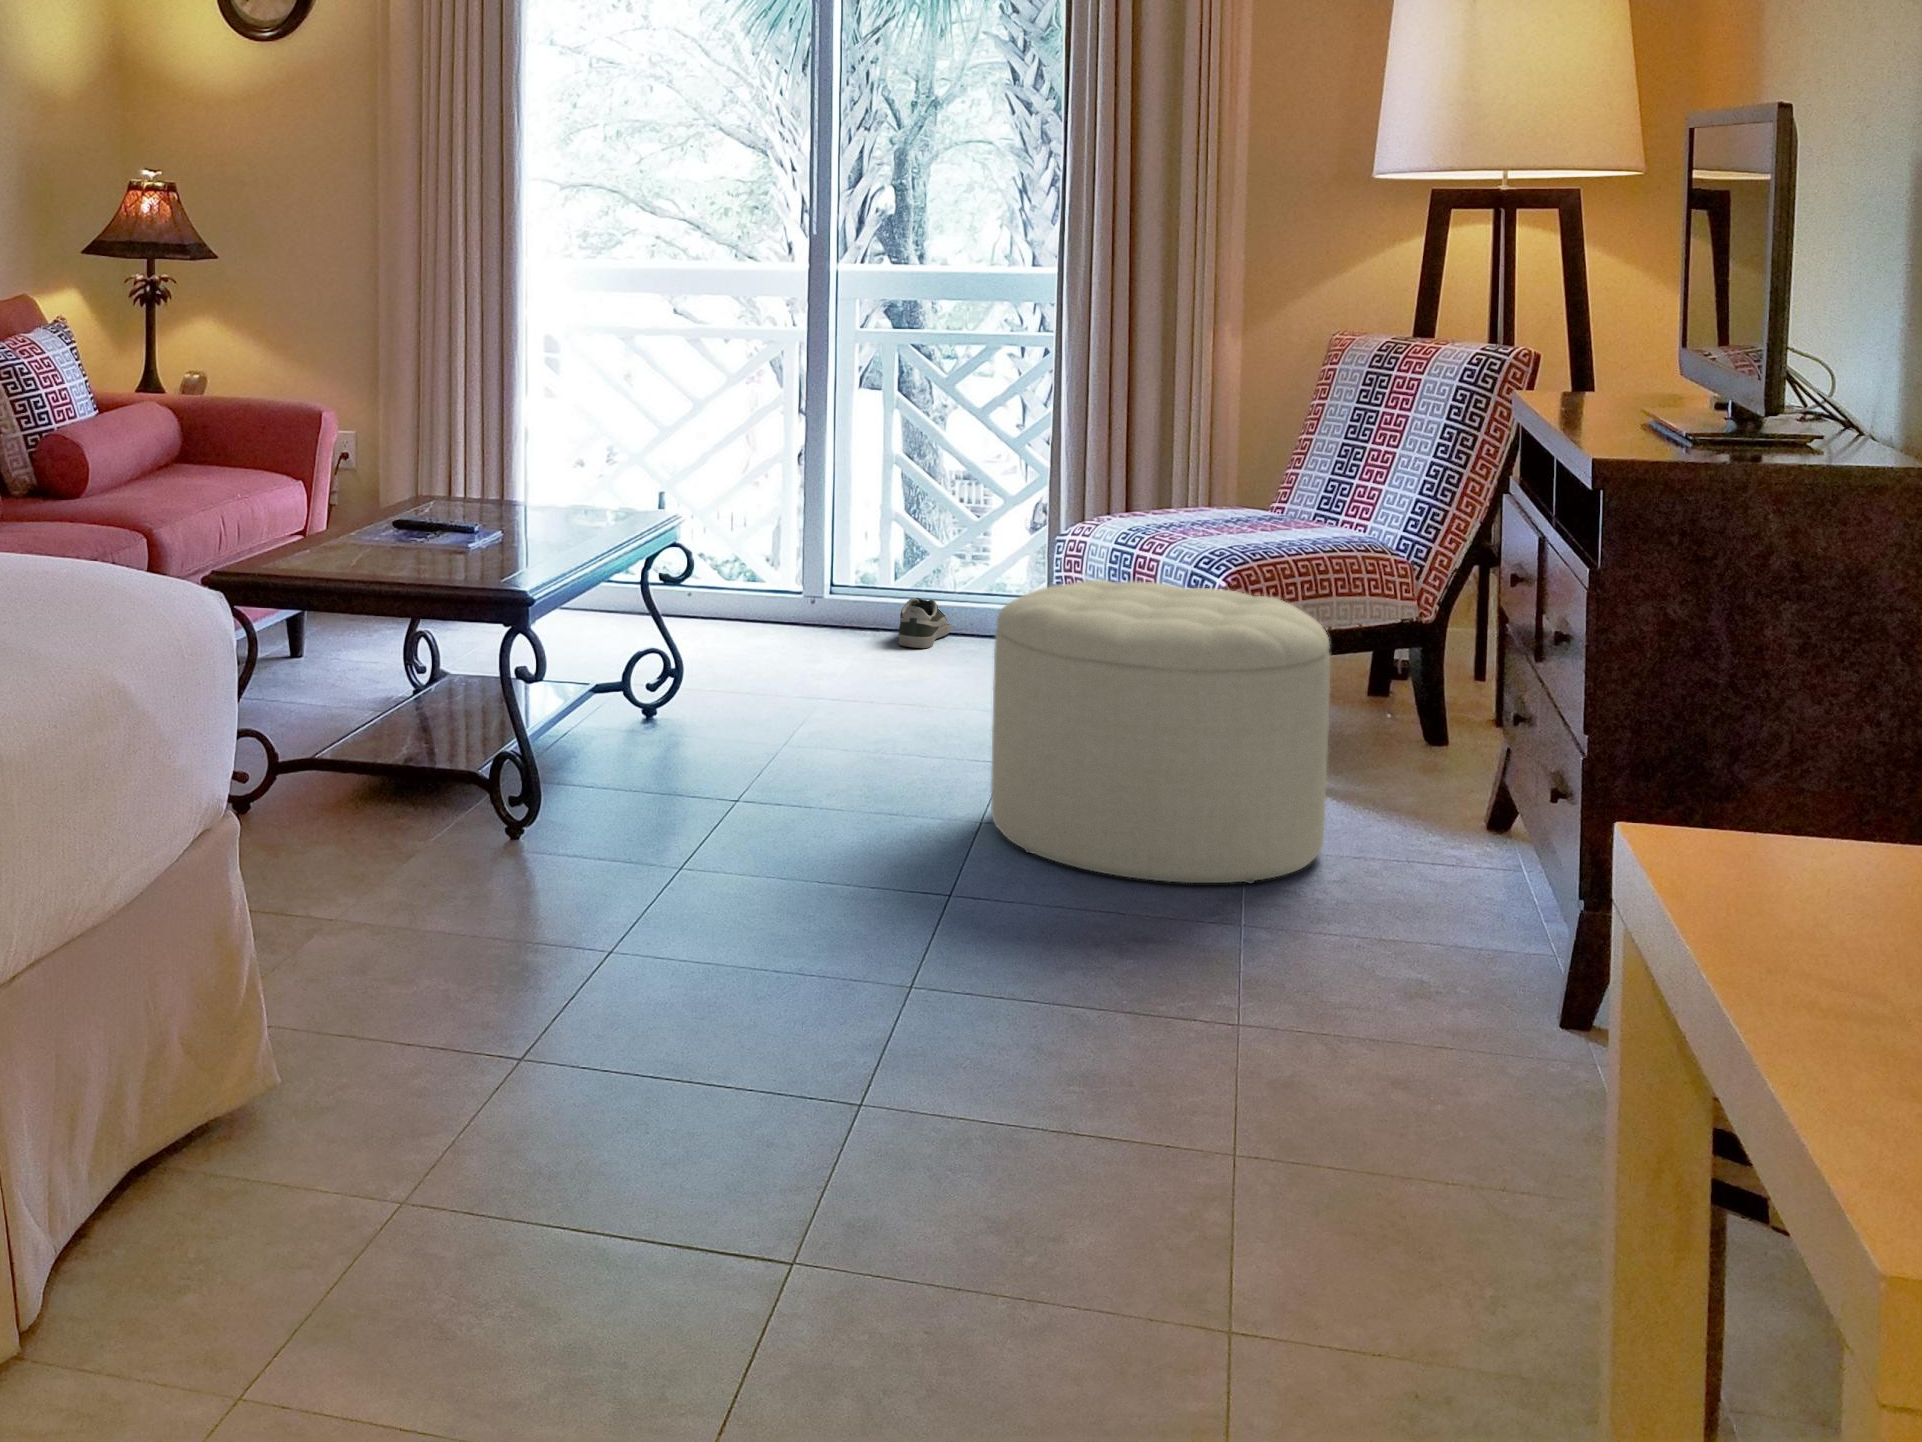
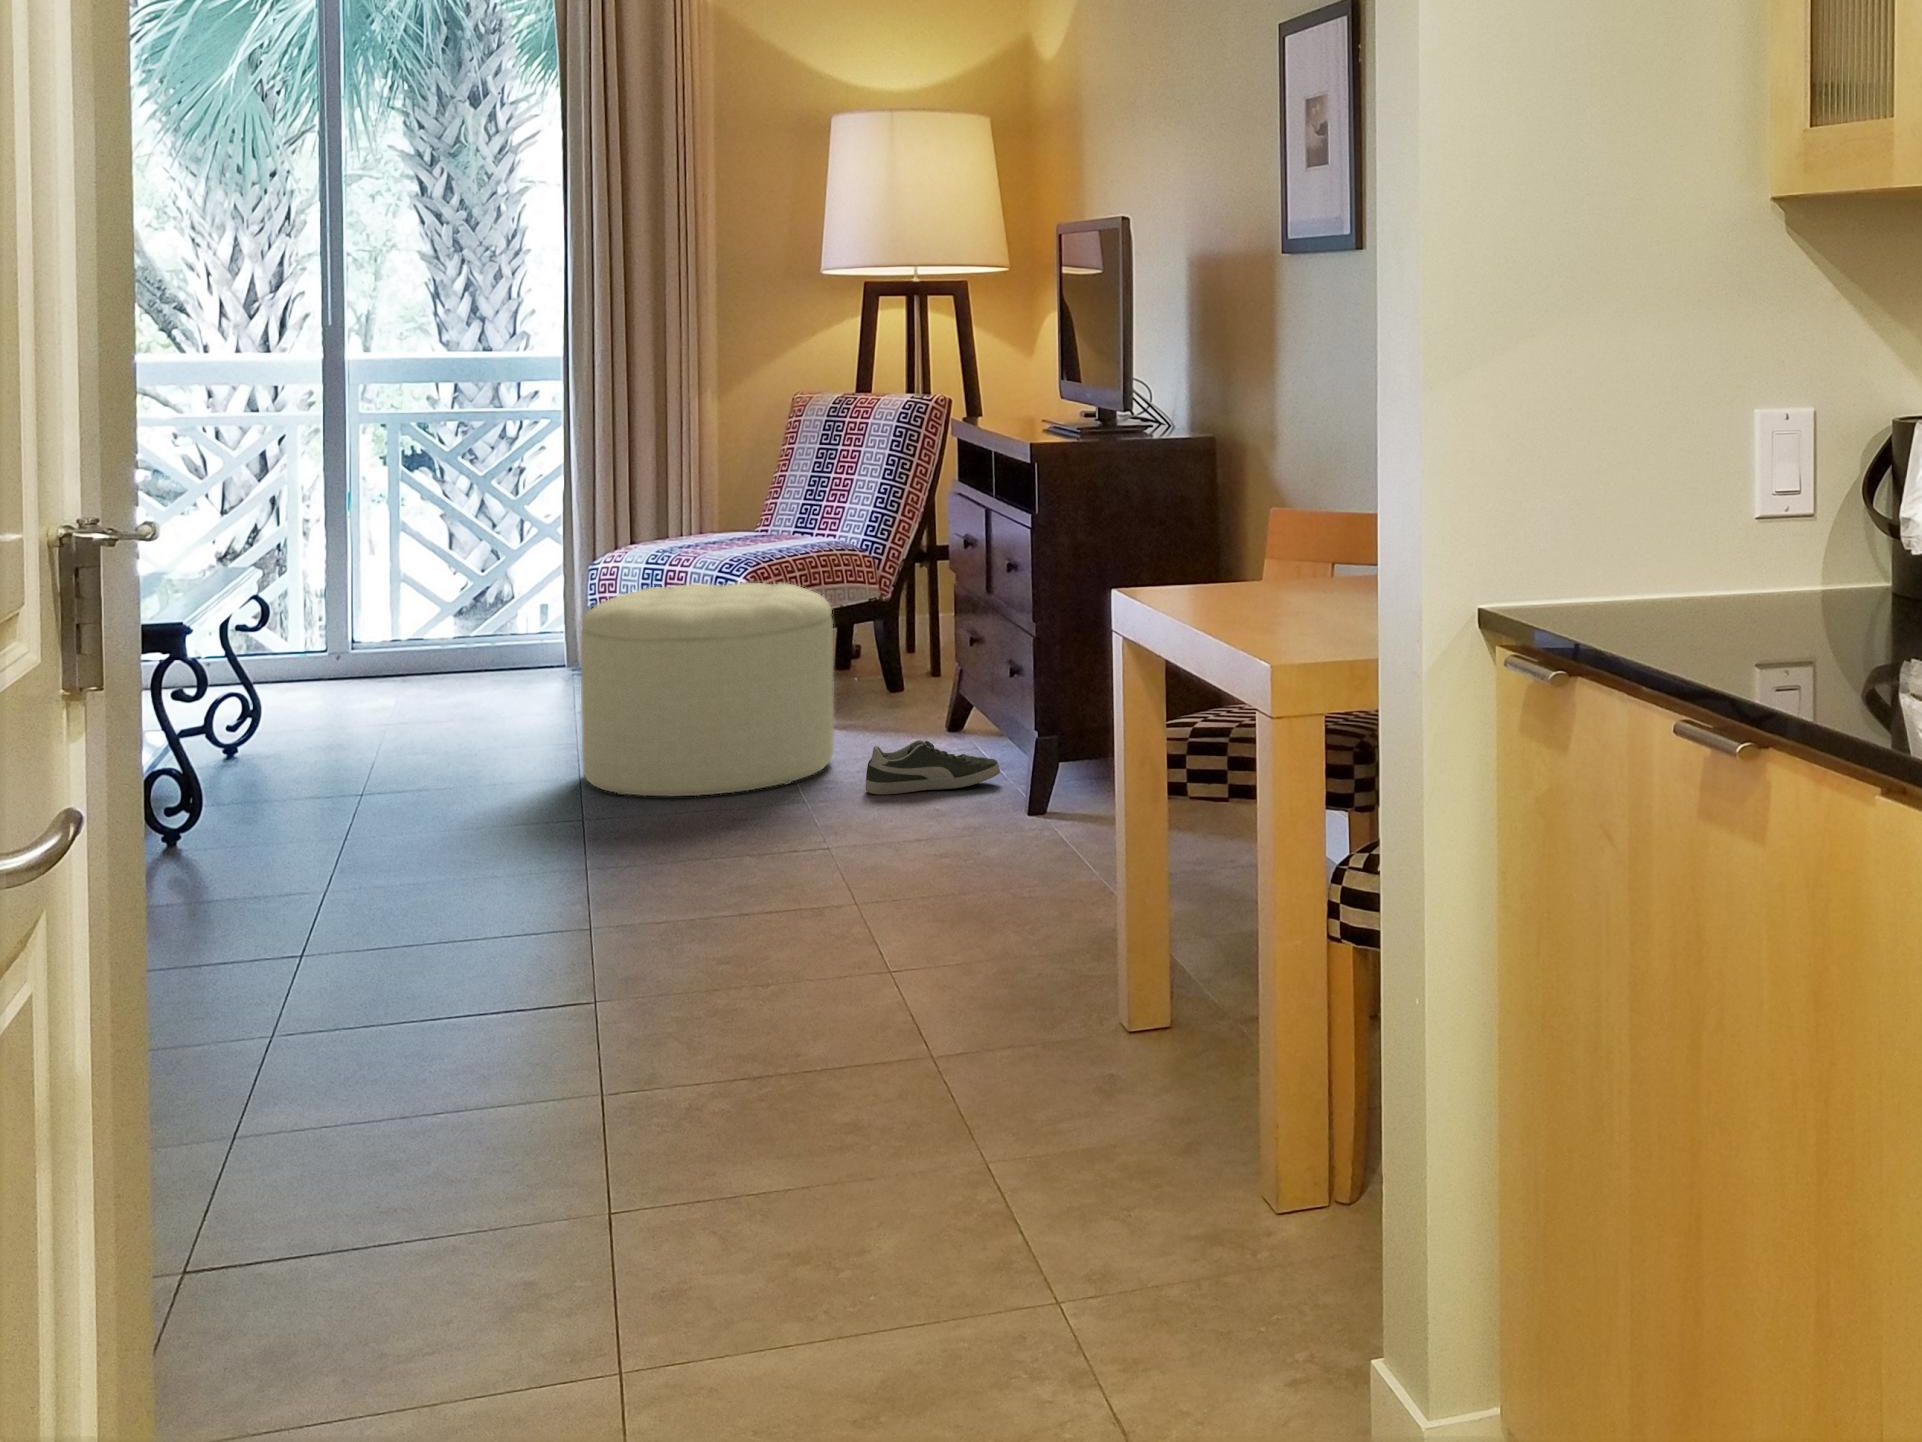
shoe: present [898,598,952,648] -> present [866,740,1000,795]

